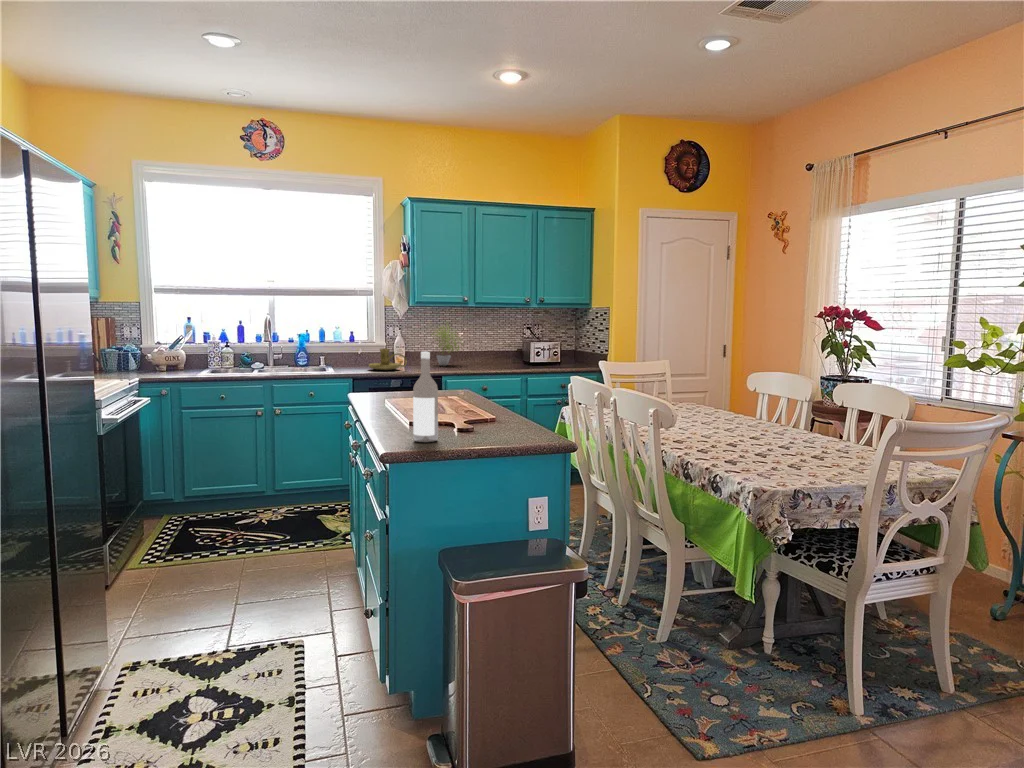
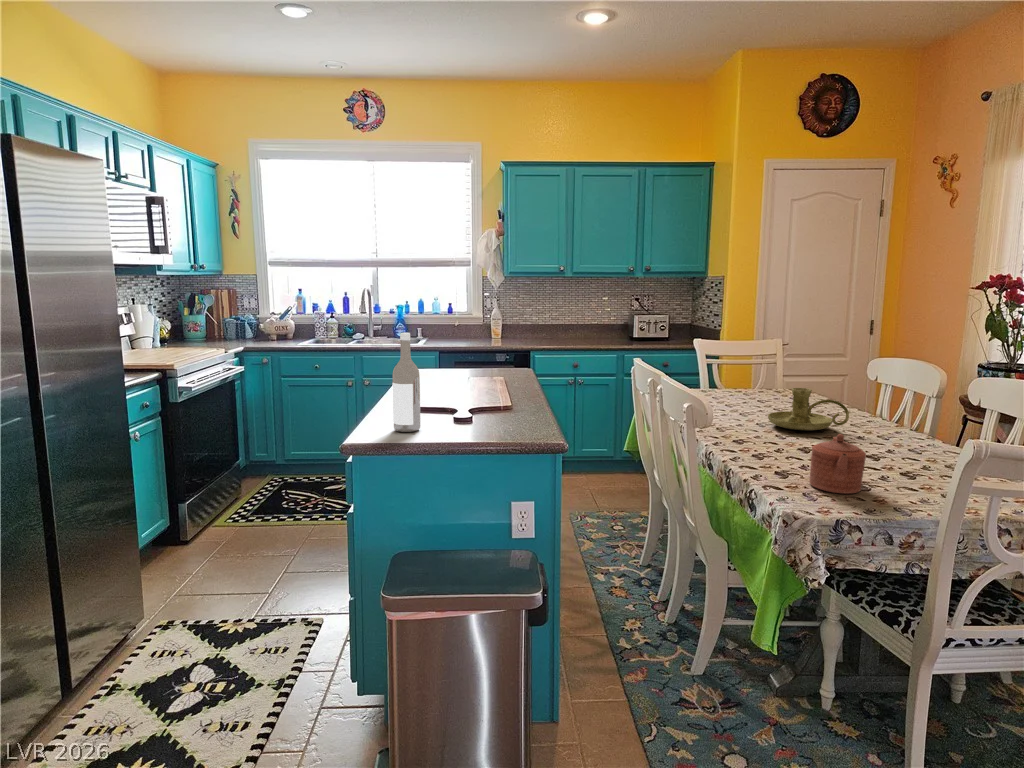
potted plant: present [435,325,461,366] -> none [527,291,564,338]
candle holder: present [369,348,407,370] -> present [768,388,849,430]
teapot: none [758,426,800,472] -> present [809,434,866,494]

